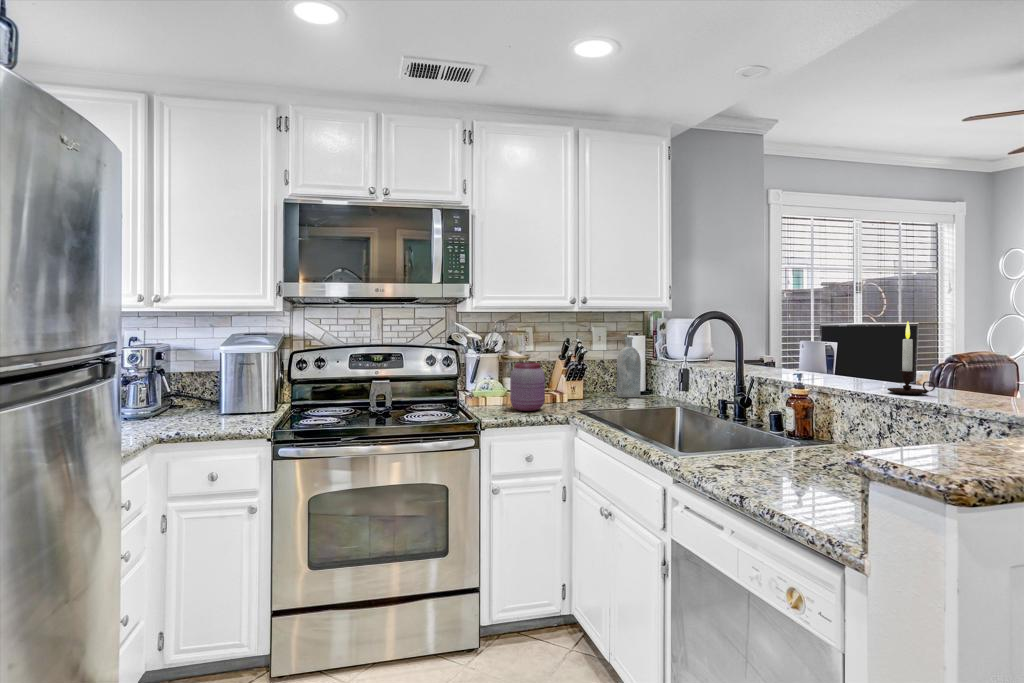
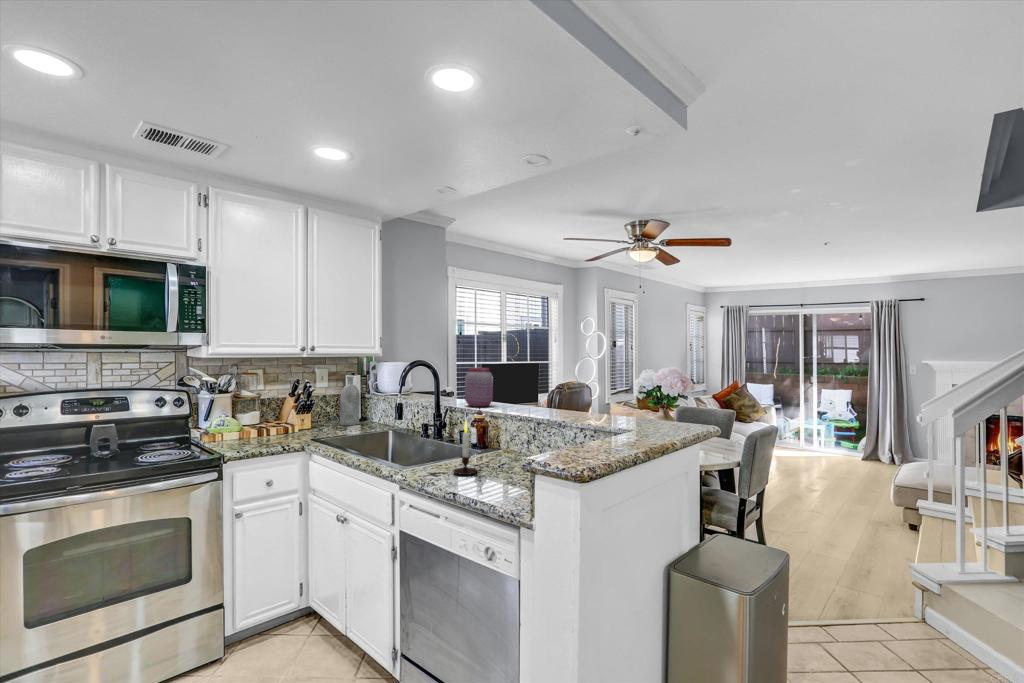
candle: present [887,322,935,394] -> present [453,421,481,475]
jar: present [510,362,545,411] -> present [465,368,493,407]

